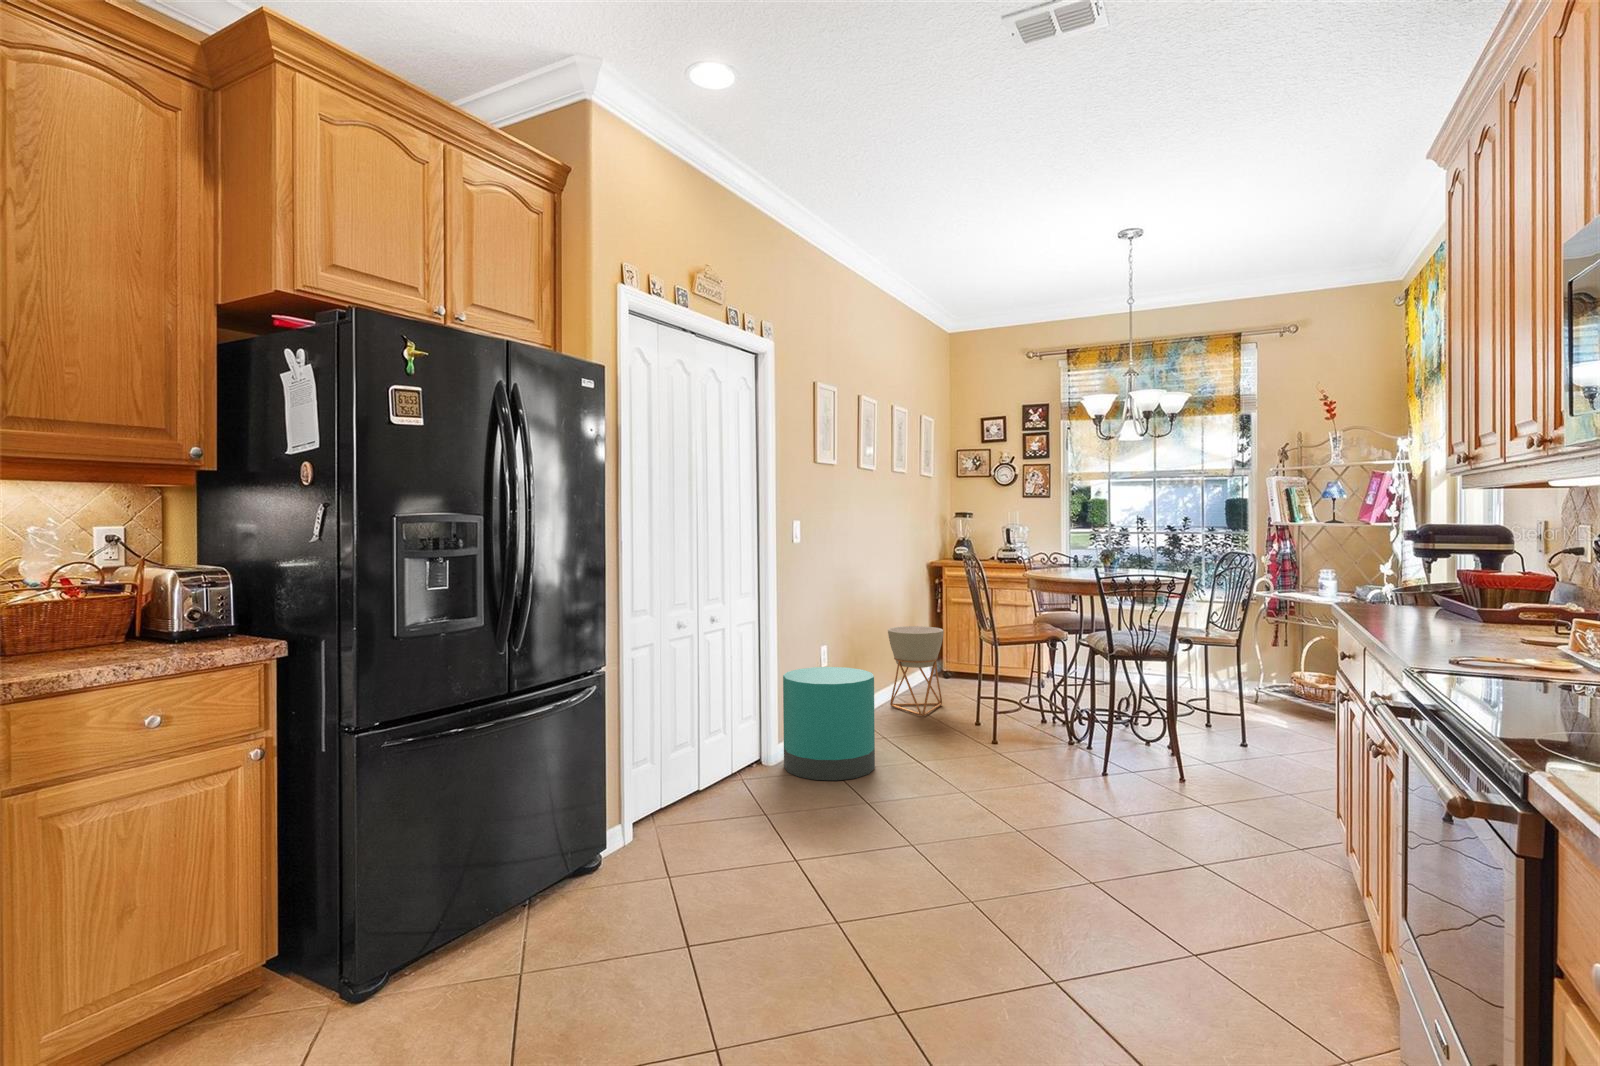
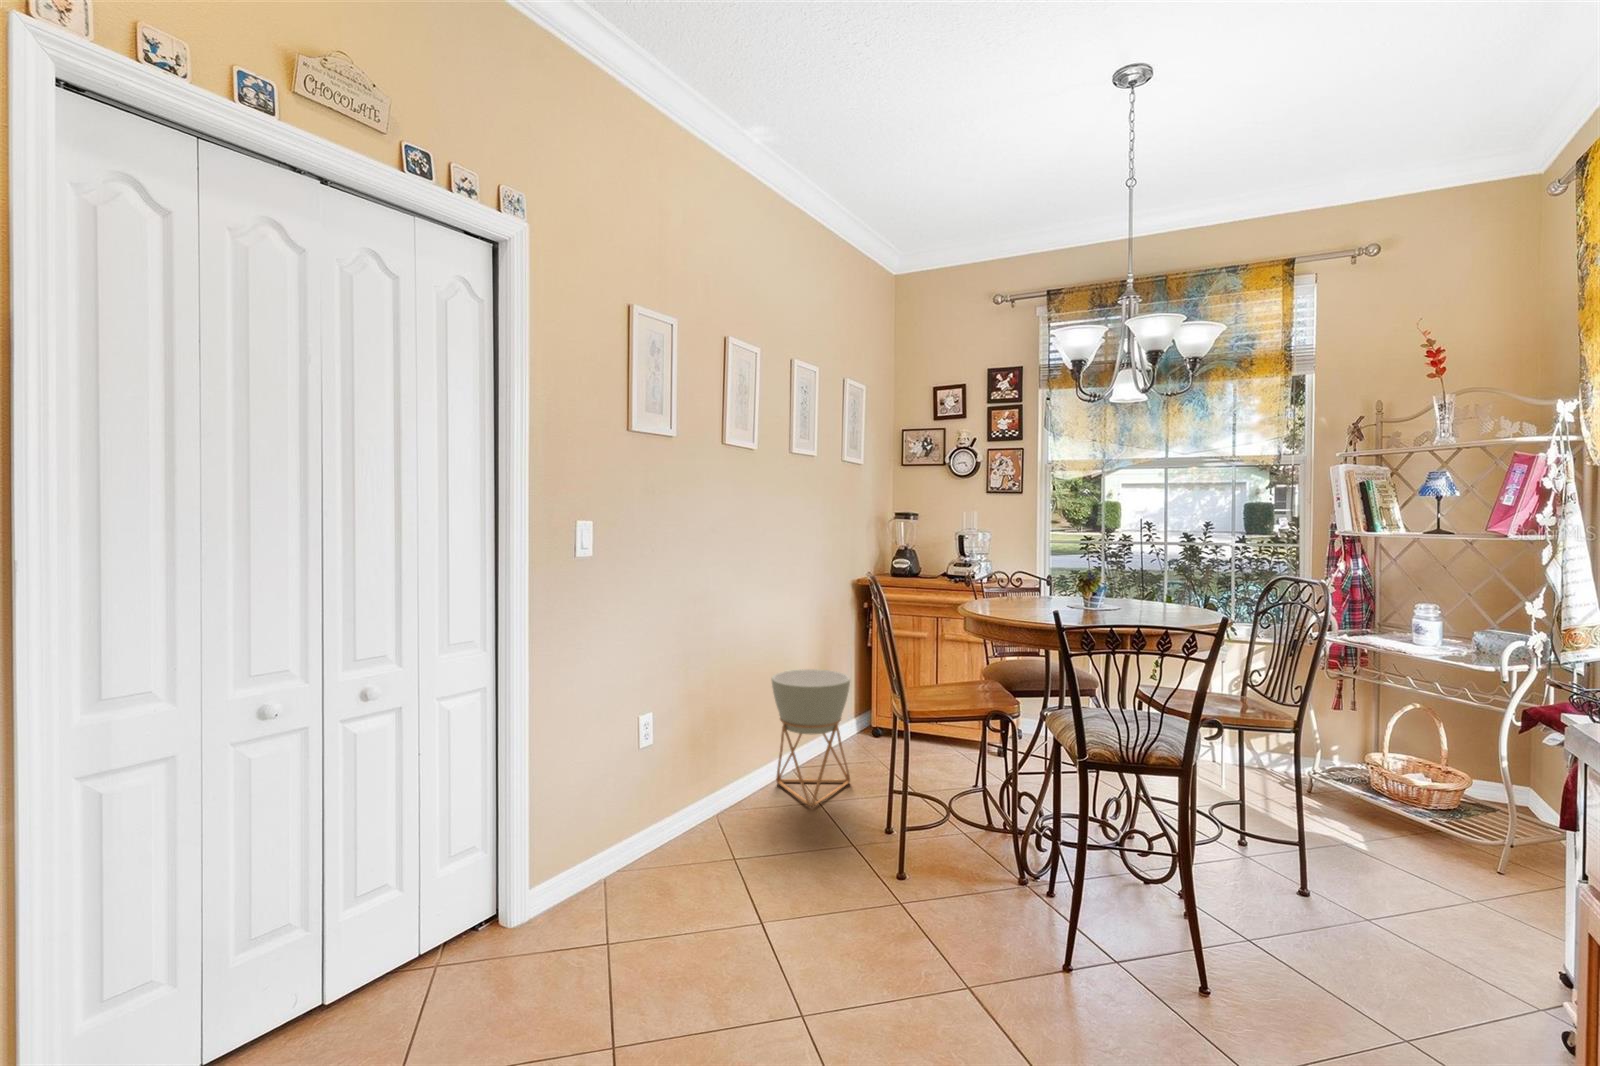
trash can: present [783,667,875,780] -> none [513,758,674,985]

